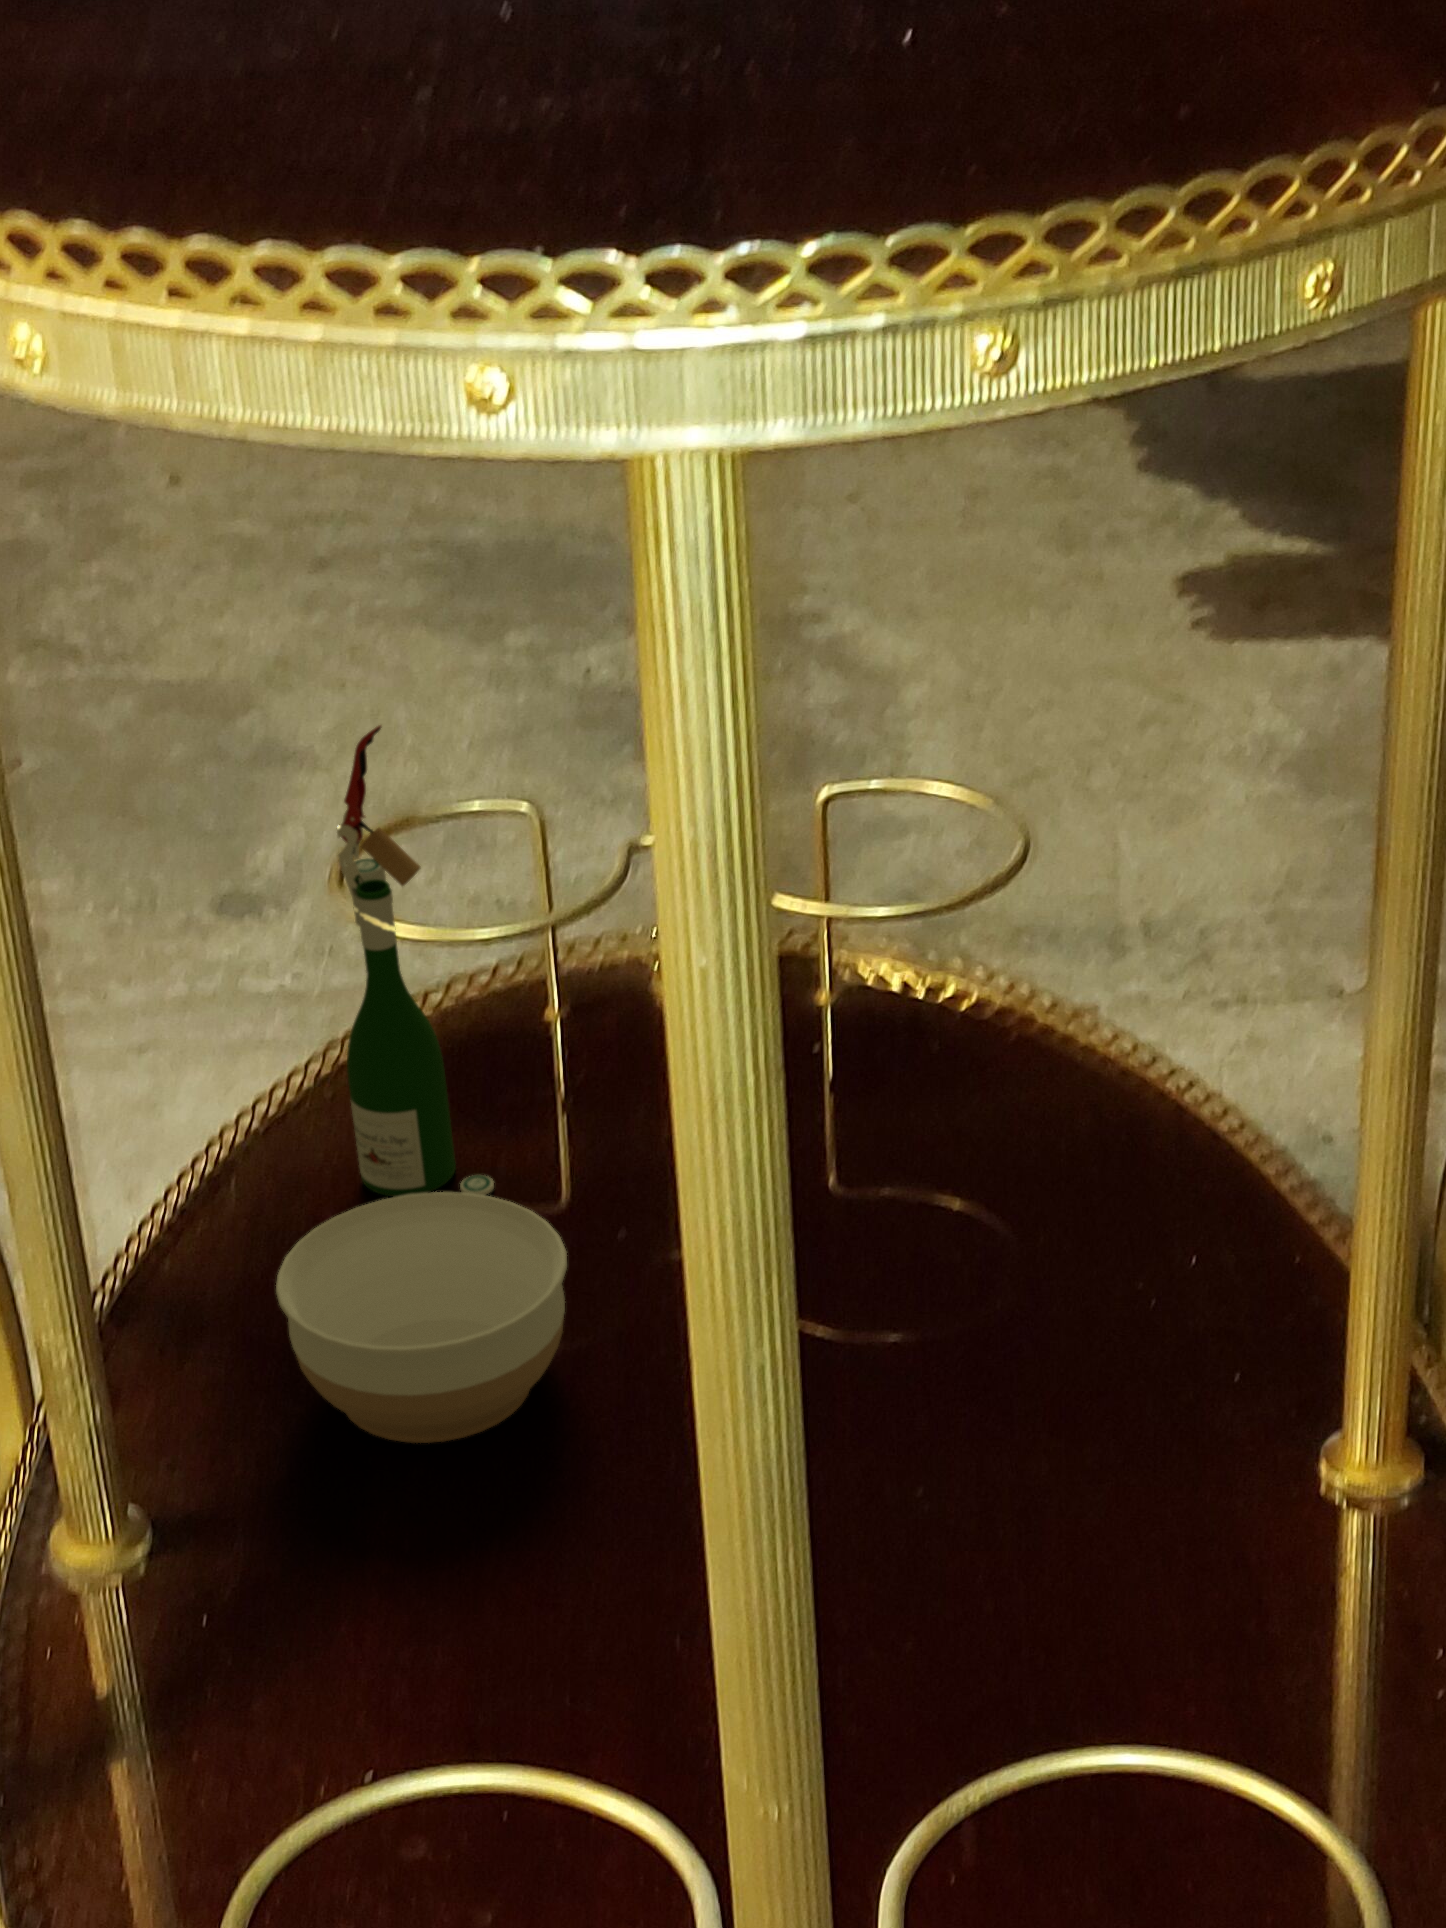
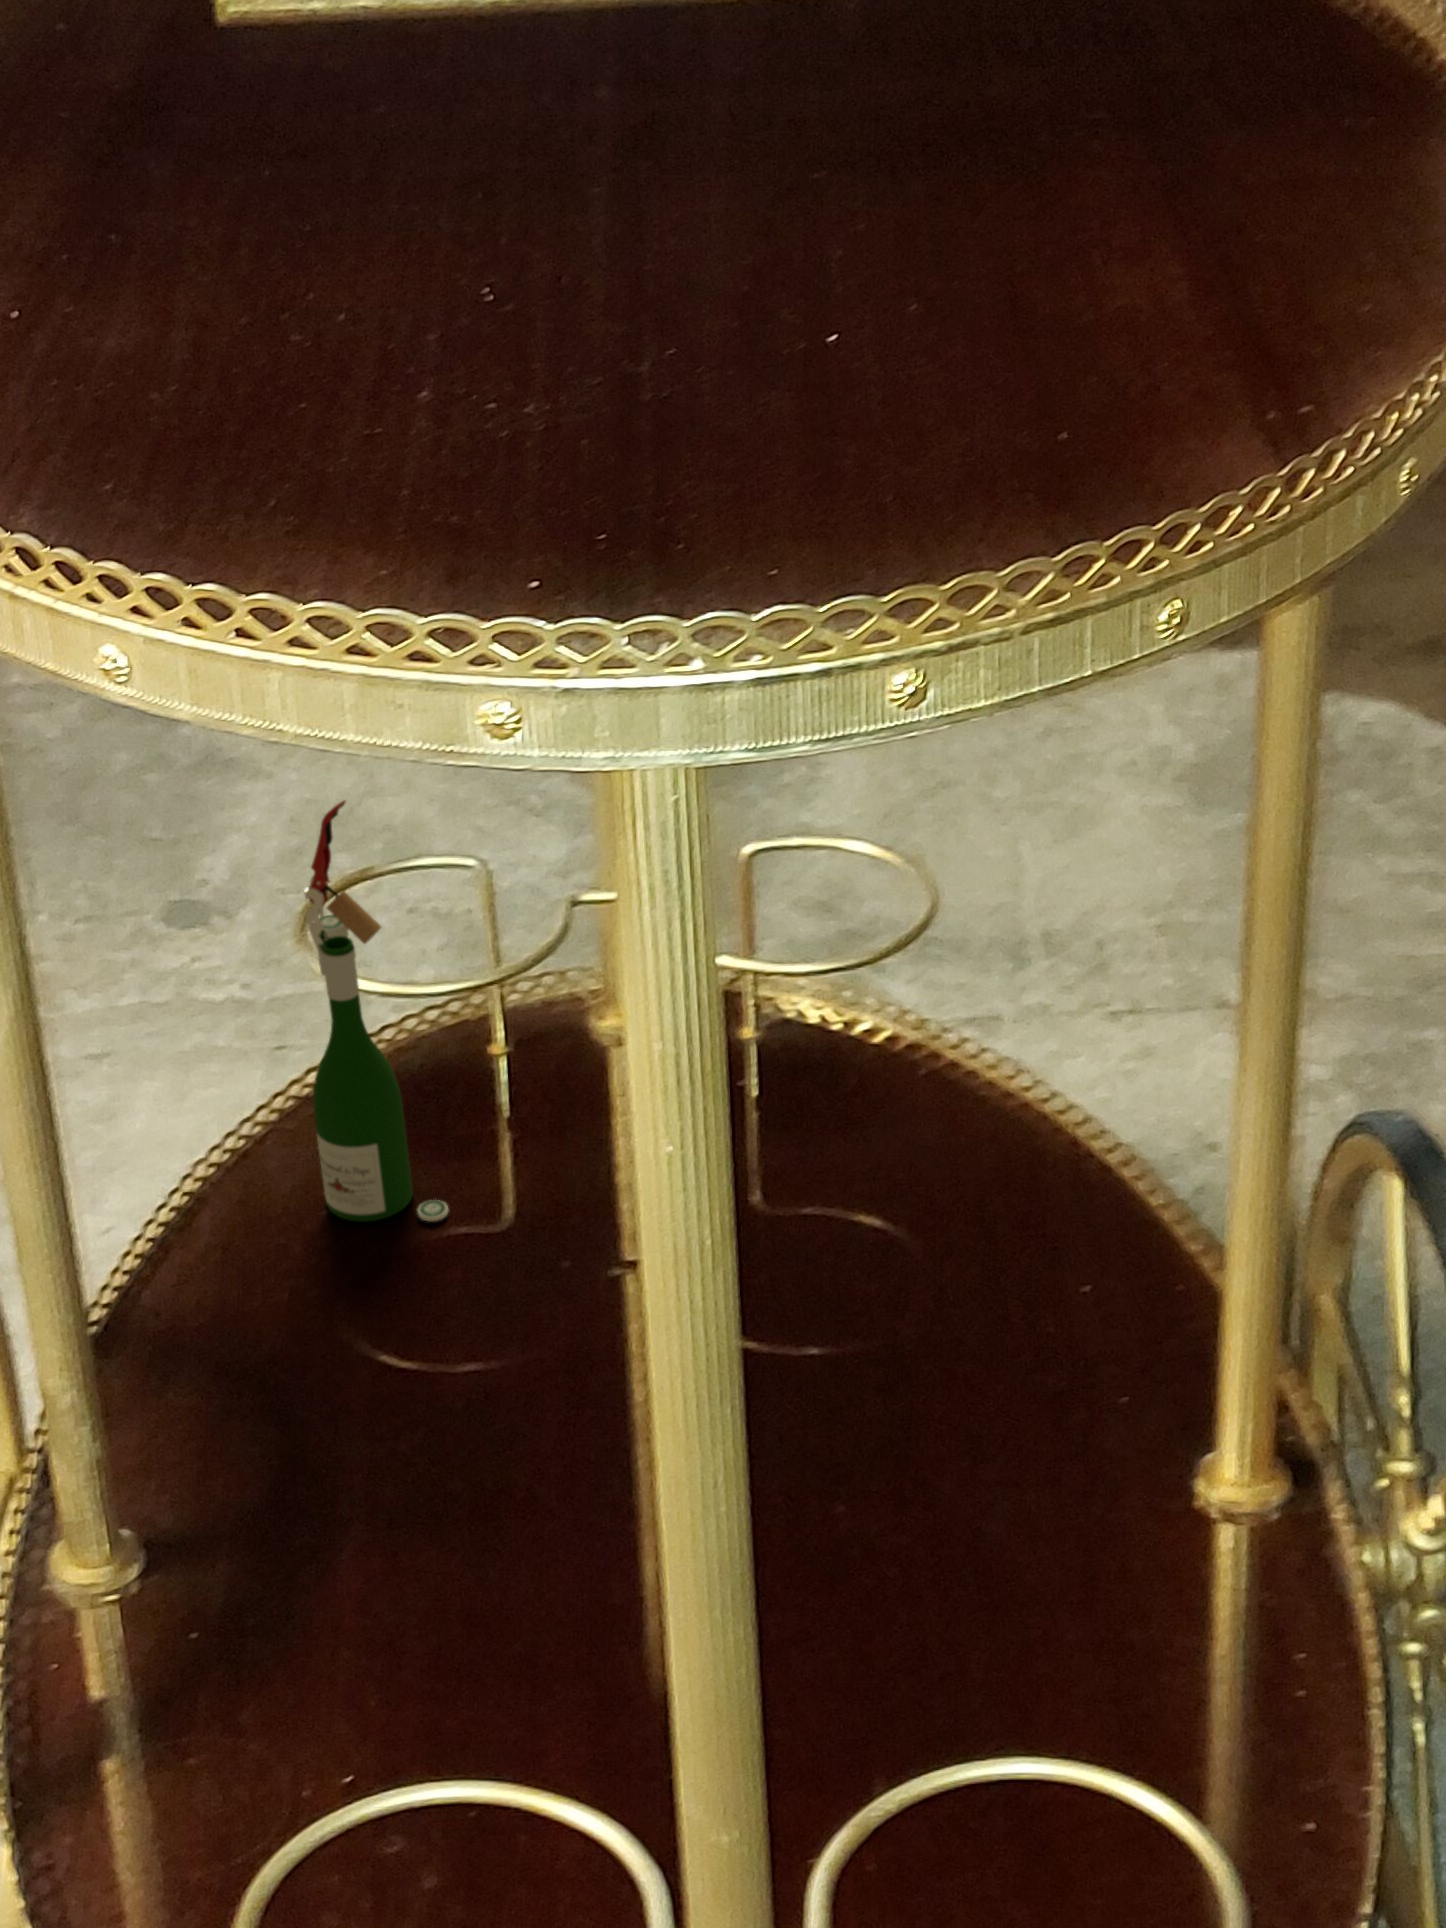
bowl: present [276,1192,567,1443] -> none [255,1227,520,1460]

